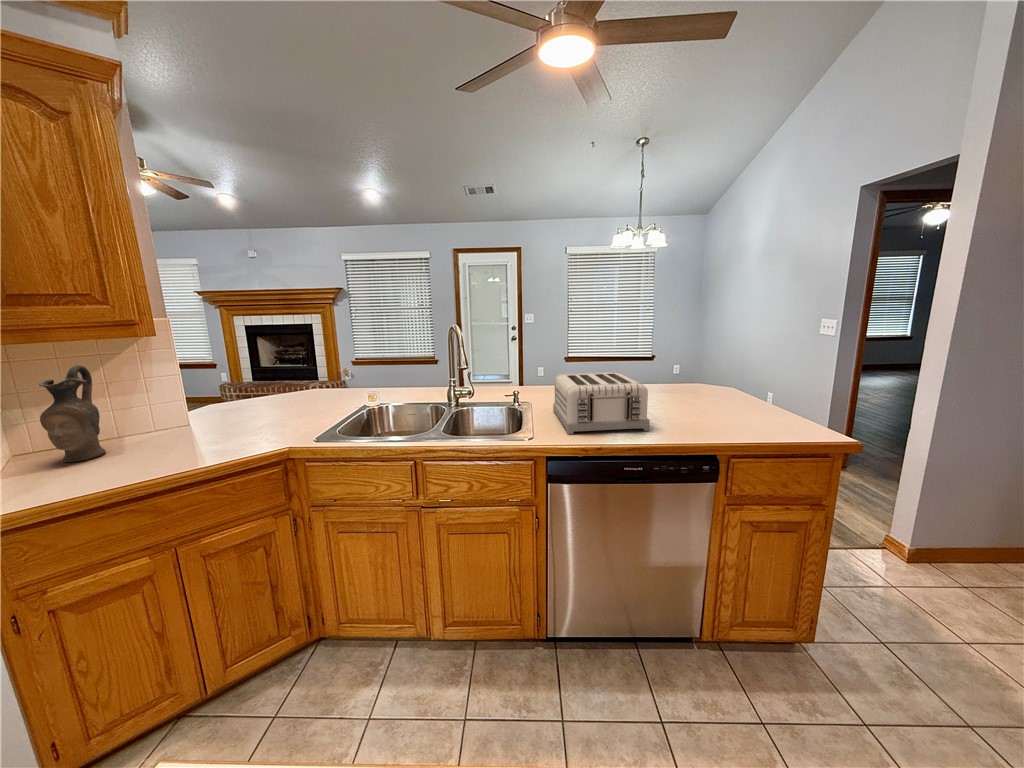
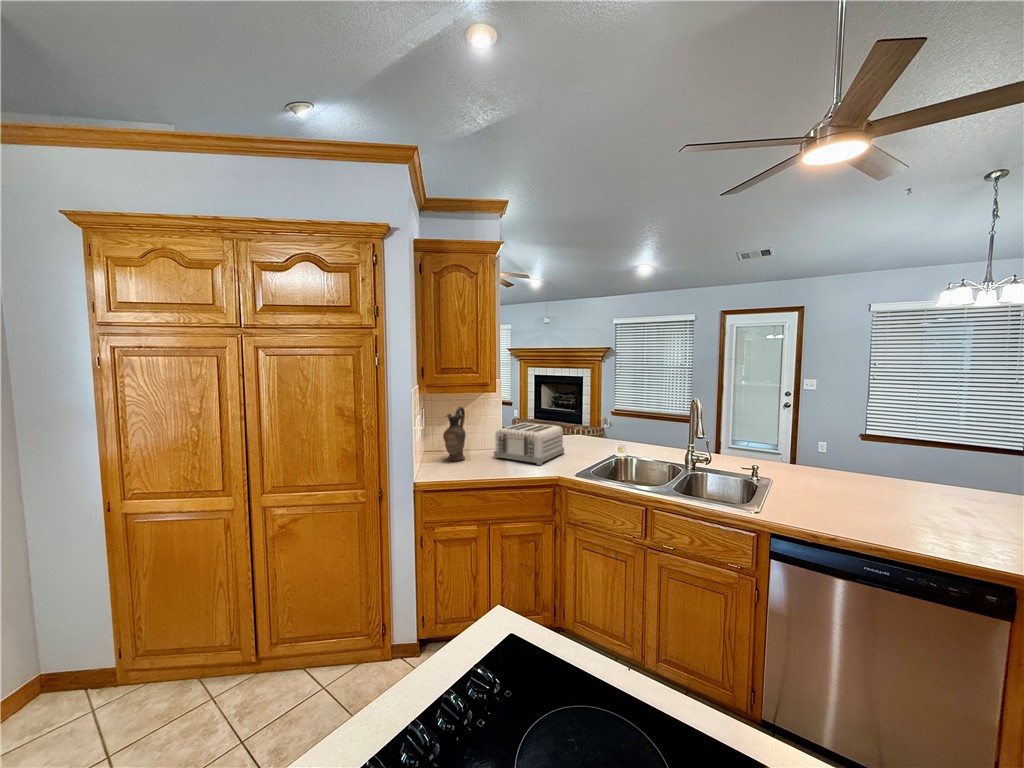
toaster: present [553,372,649,434] -> present [494,423,564,465]

